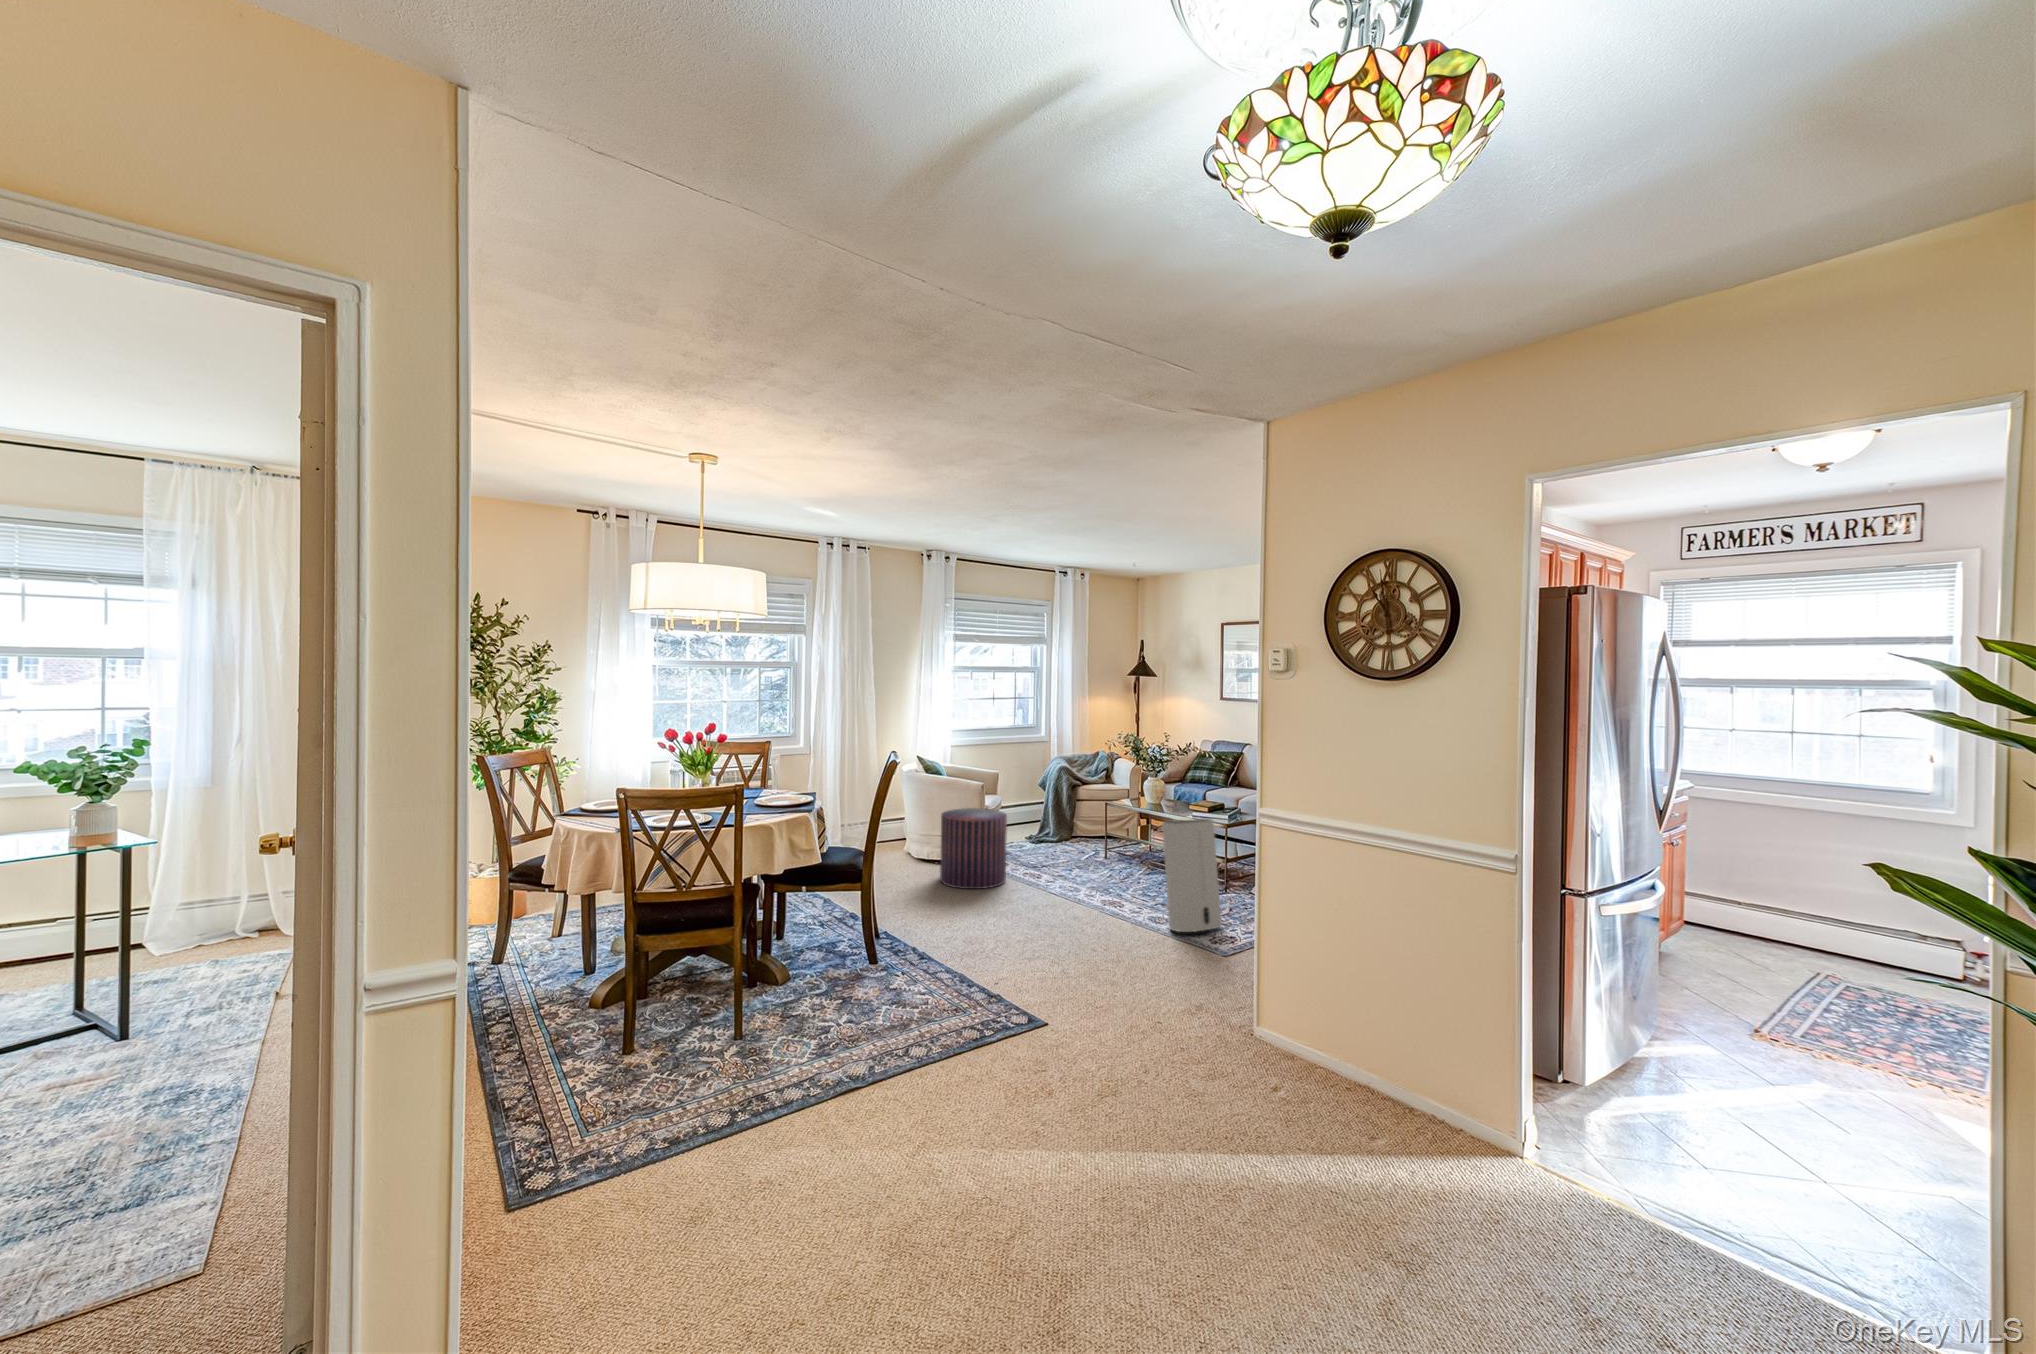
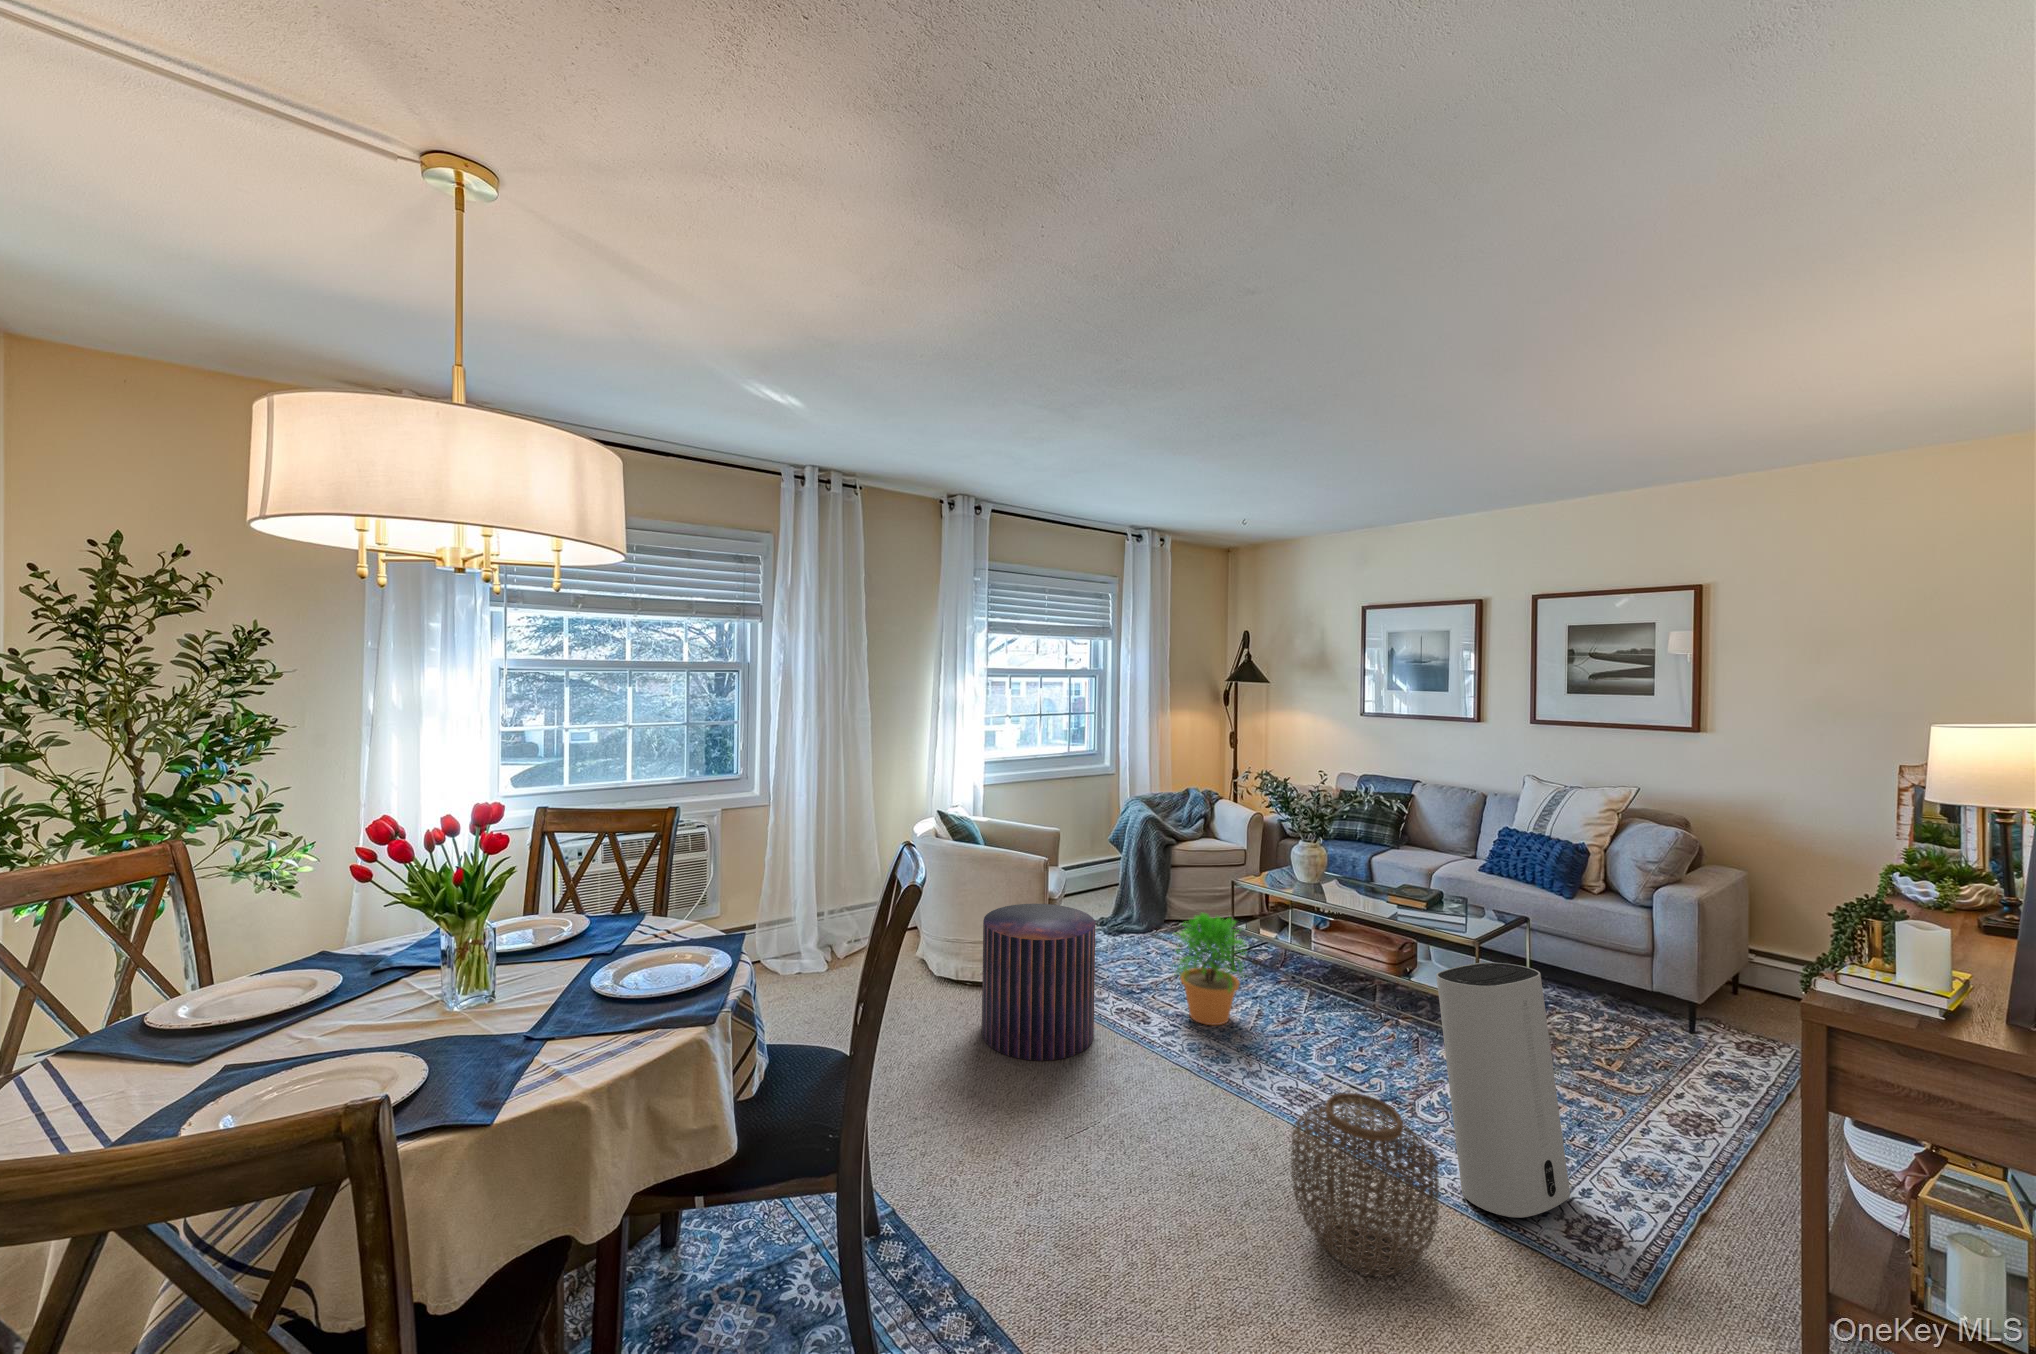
potted plant: none [1056,812,1102,878] -> present [1174,913,1247,1025]
woven basket: none [1076,872,1139,947] -> present [1291,1093,1439,1276]

